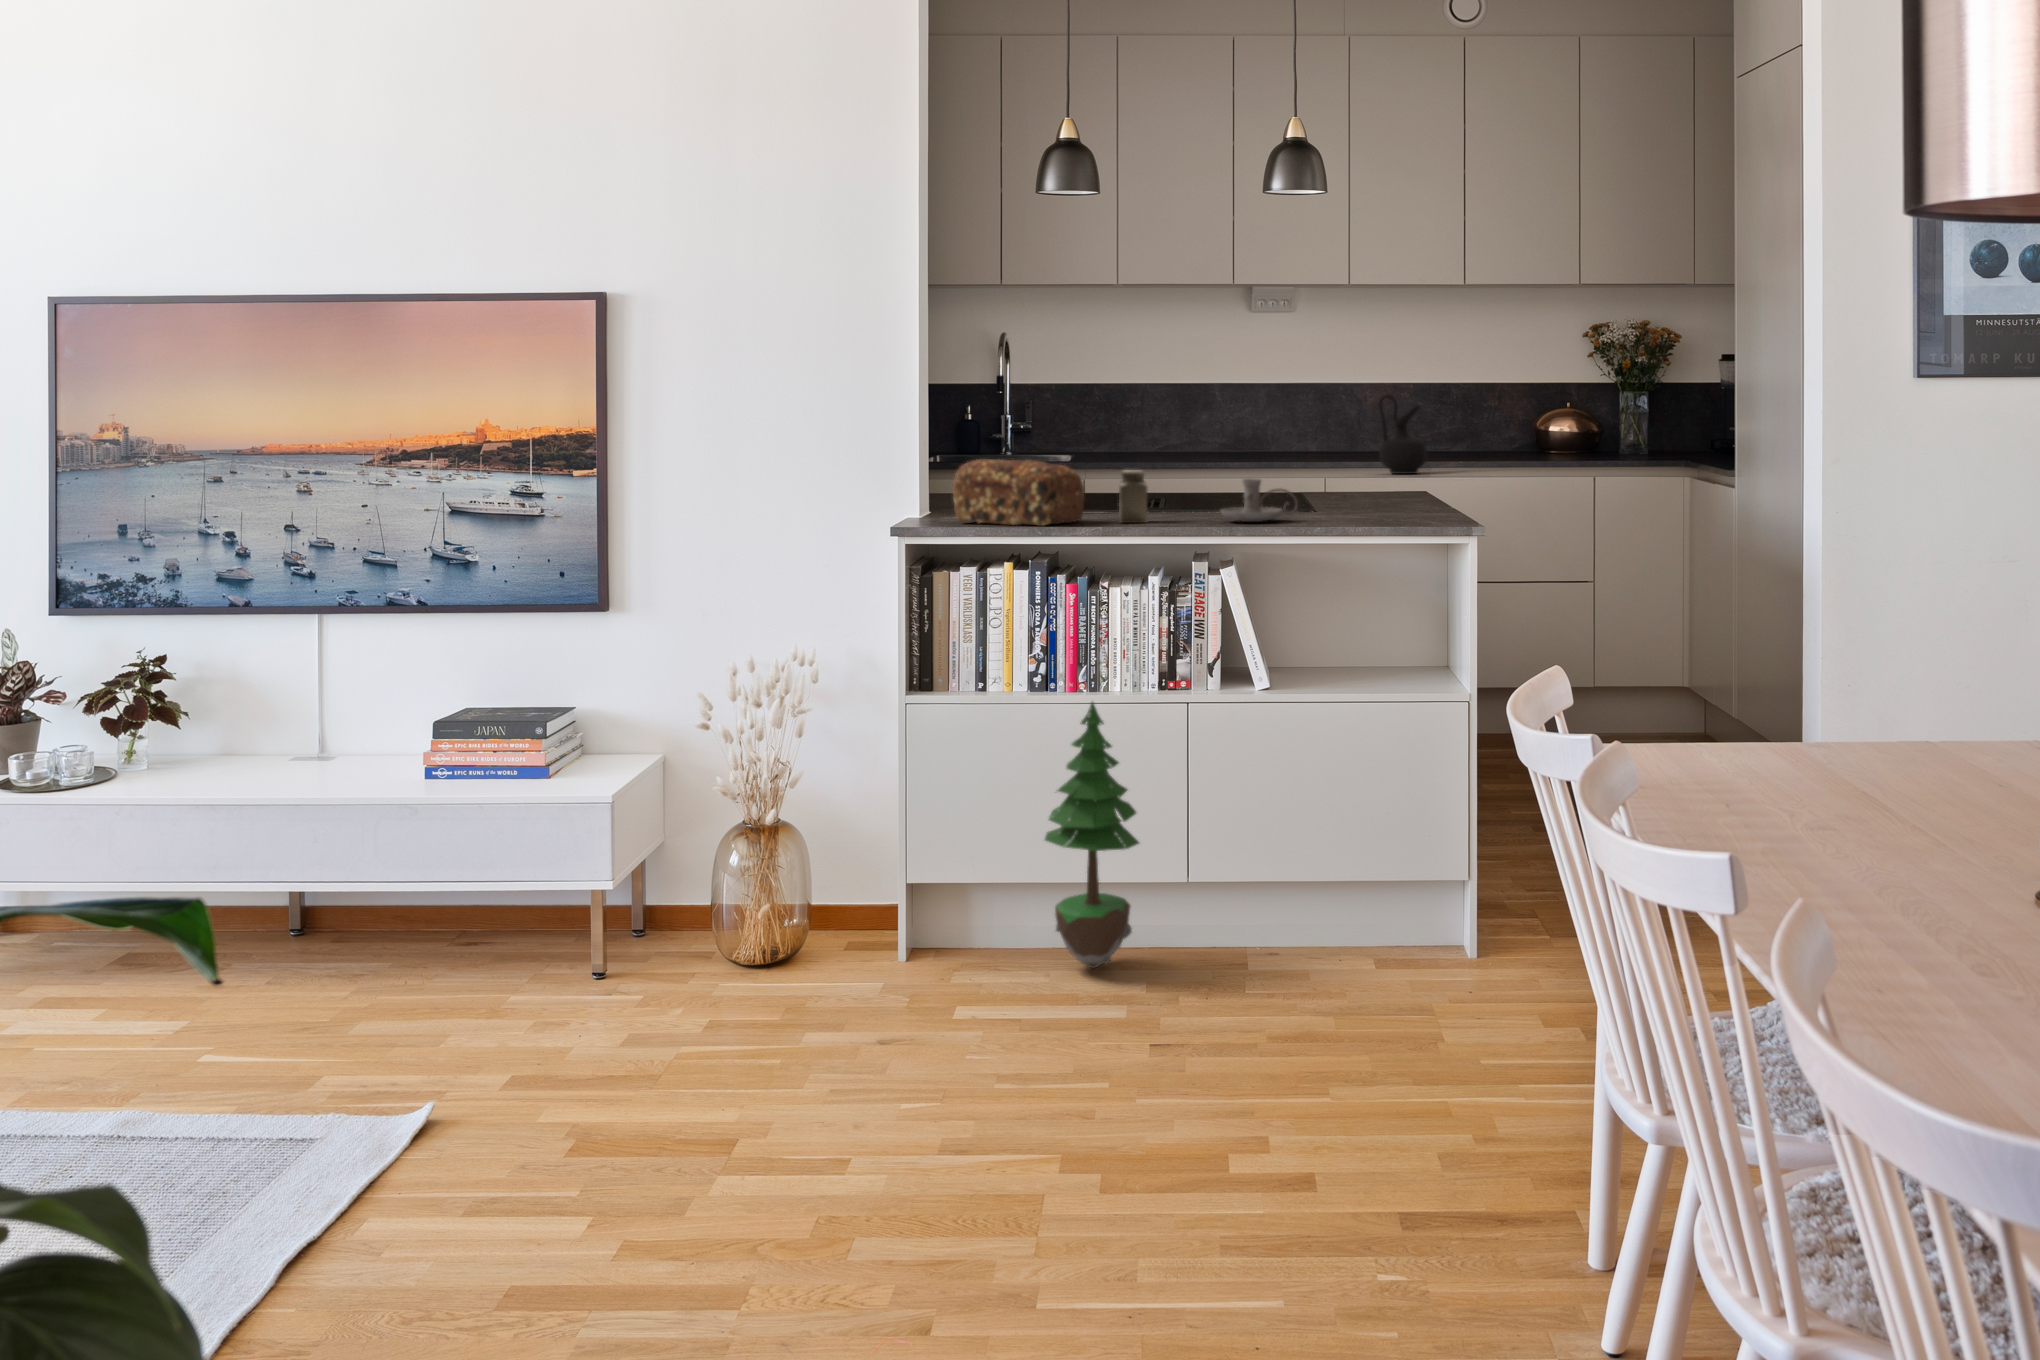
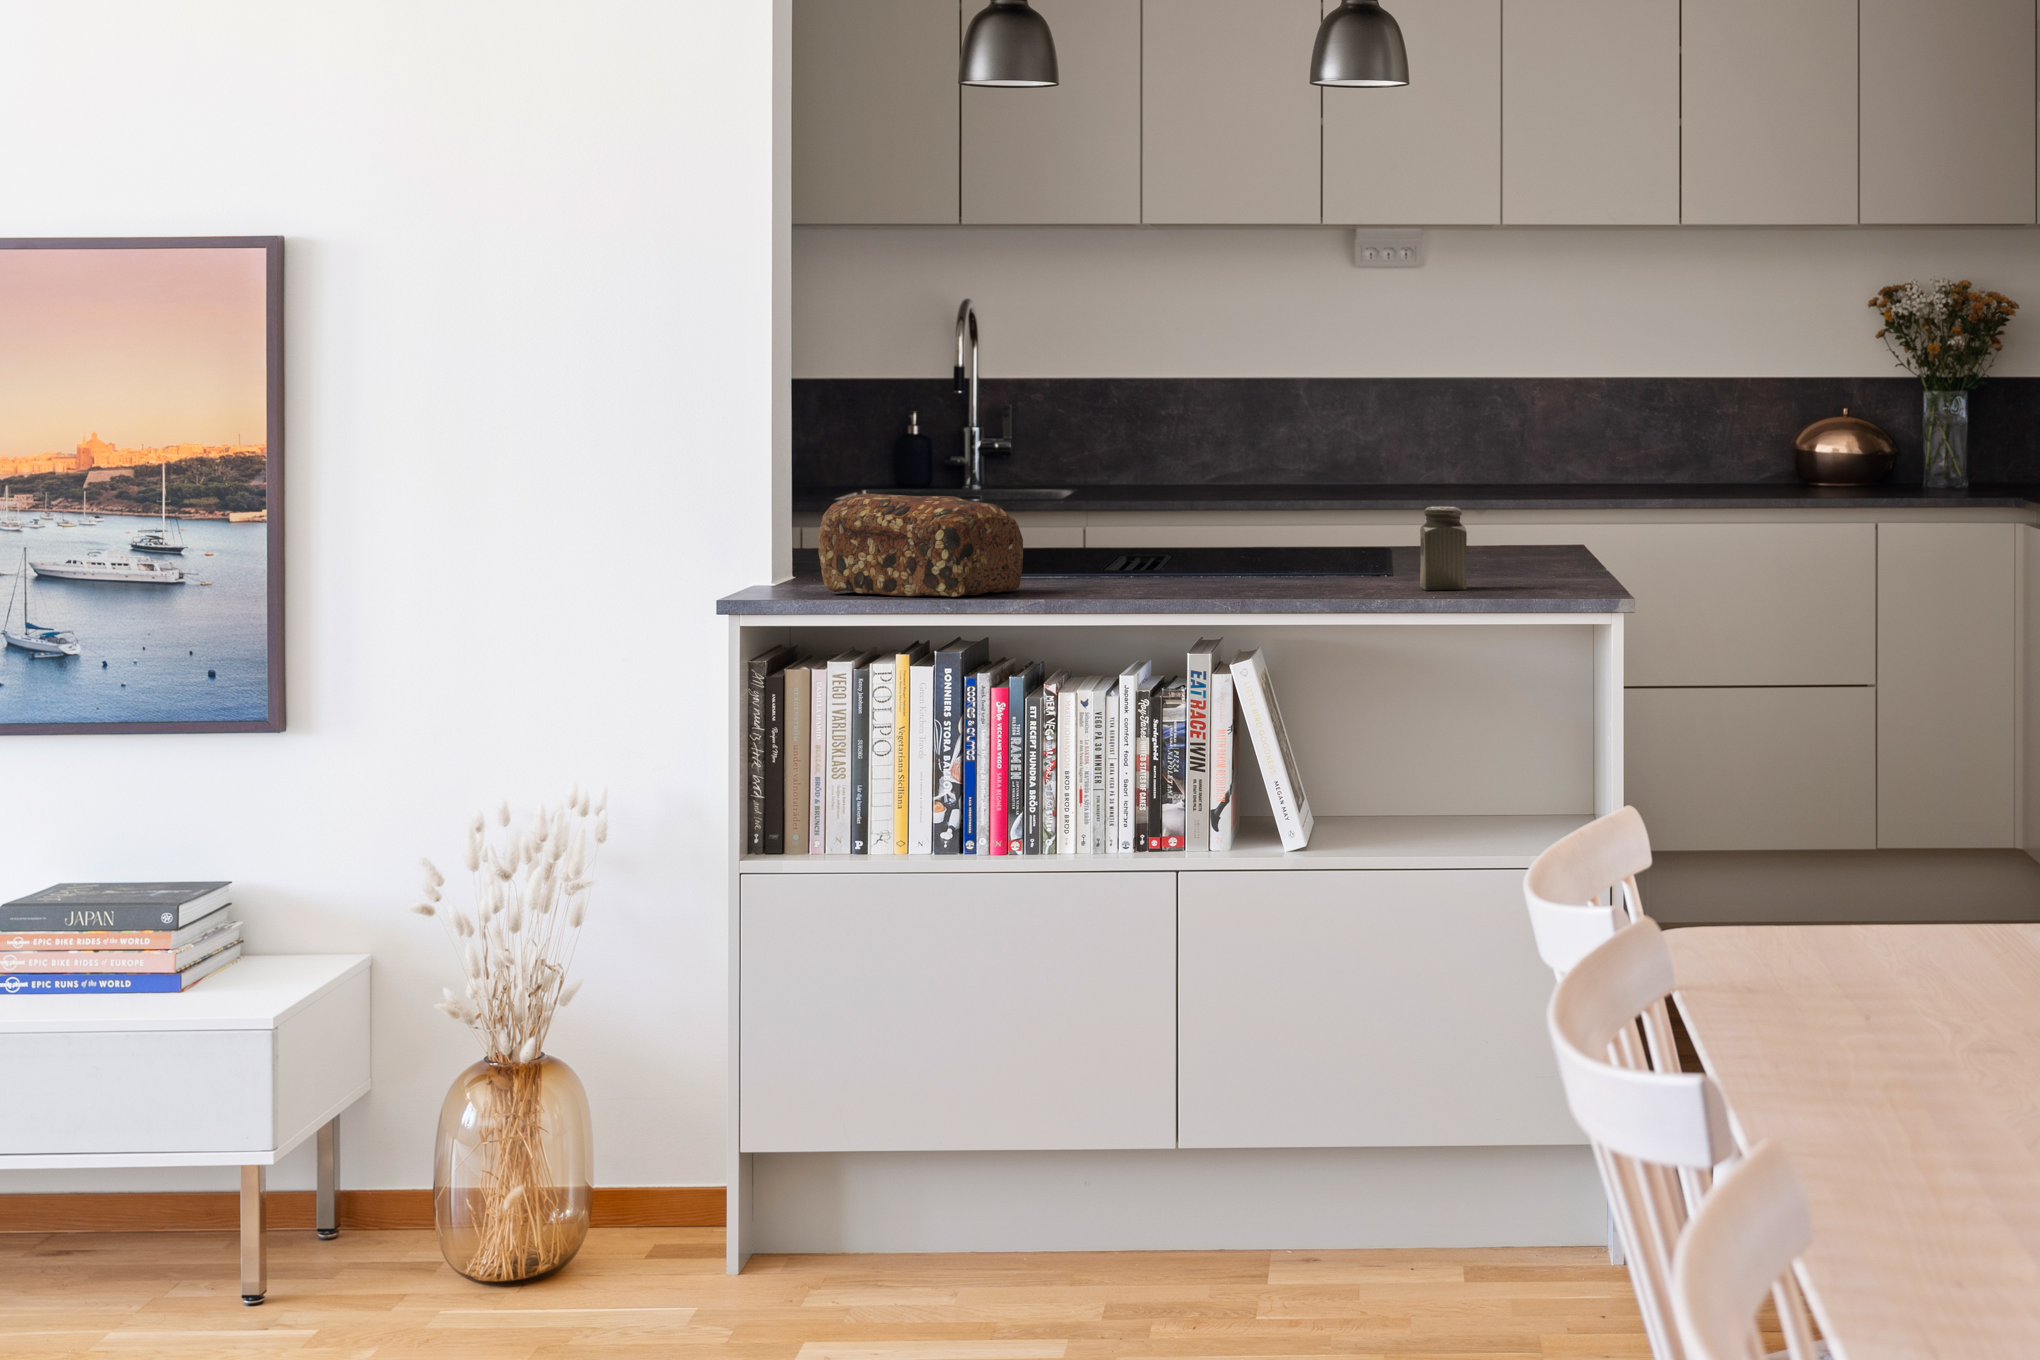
ceramic jug: present [1378,395,1427,474] -> none [1544,395,1618,518]
salt shaker: present [1119,470,1148,523] -> present [1420,506,1467,590]
candle holder: present [1221,479,1298,522] -> none [1230,524,1350,590]
potted tree: present [1045,702,1139,968] -> none [946,867,1099,1285]

